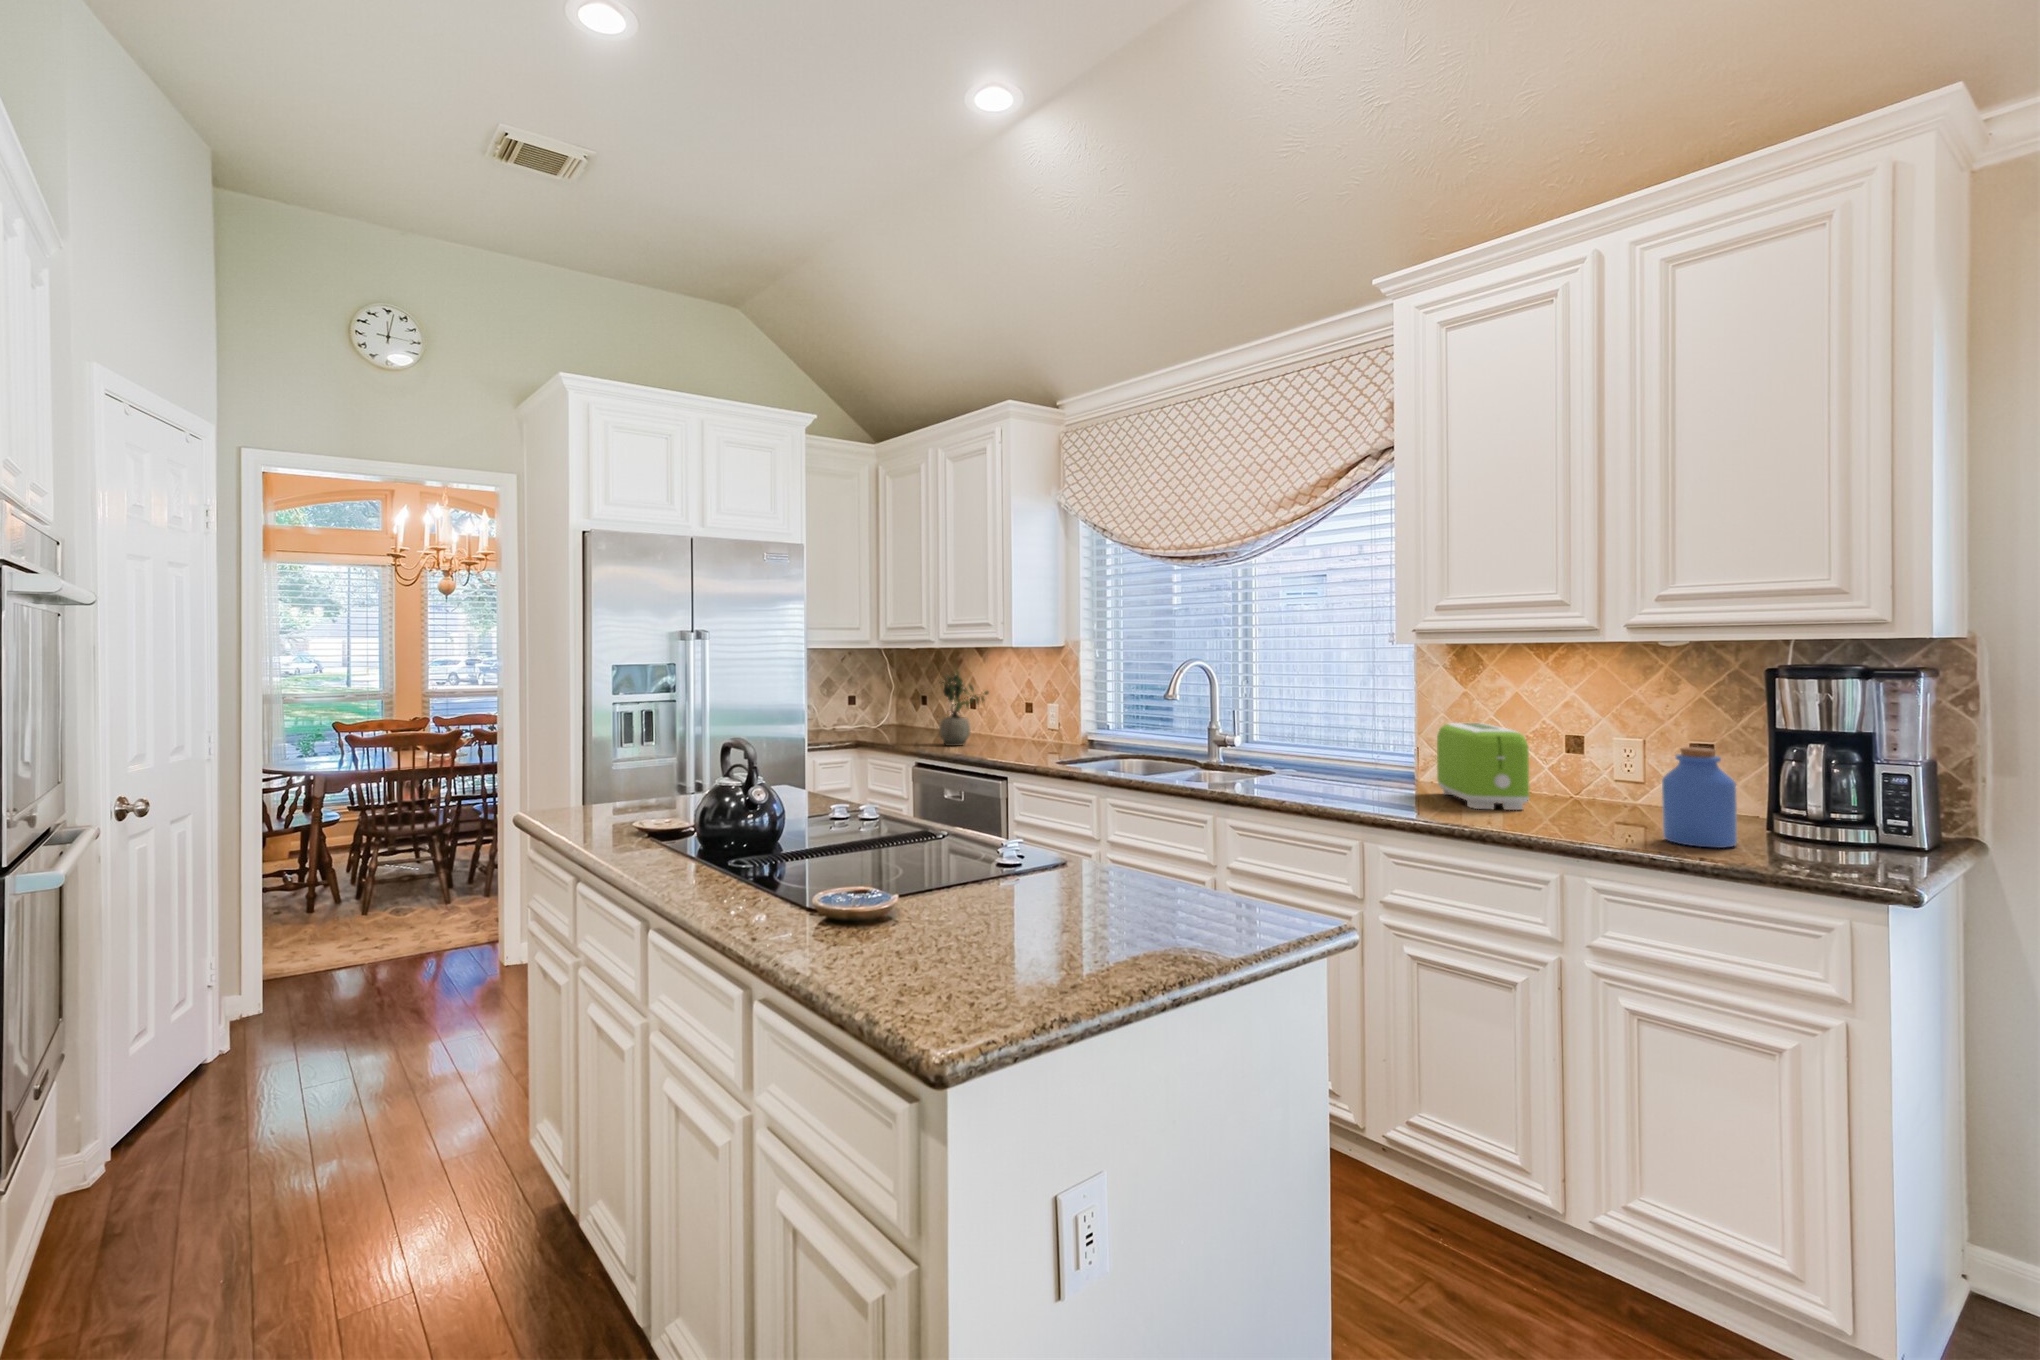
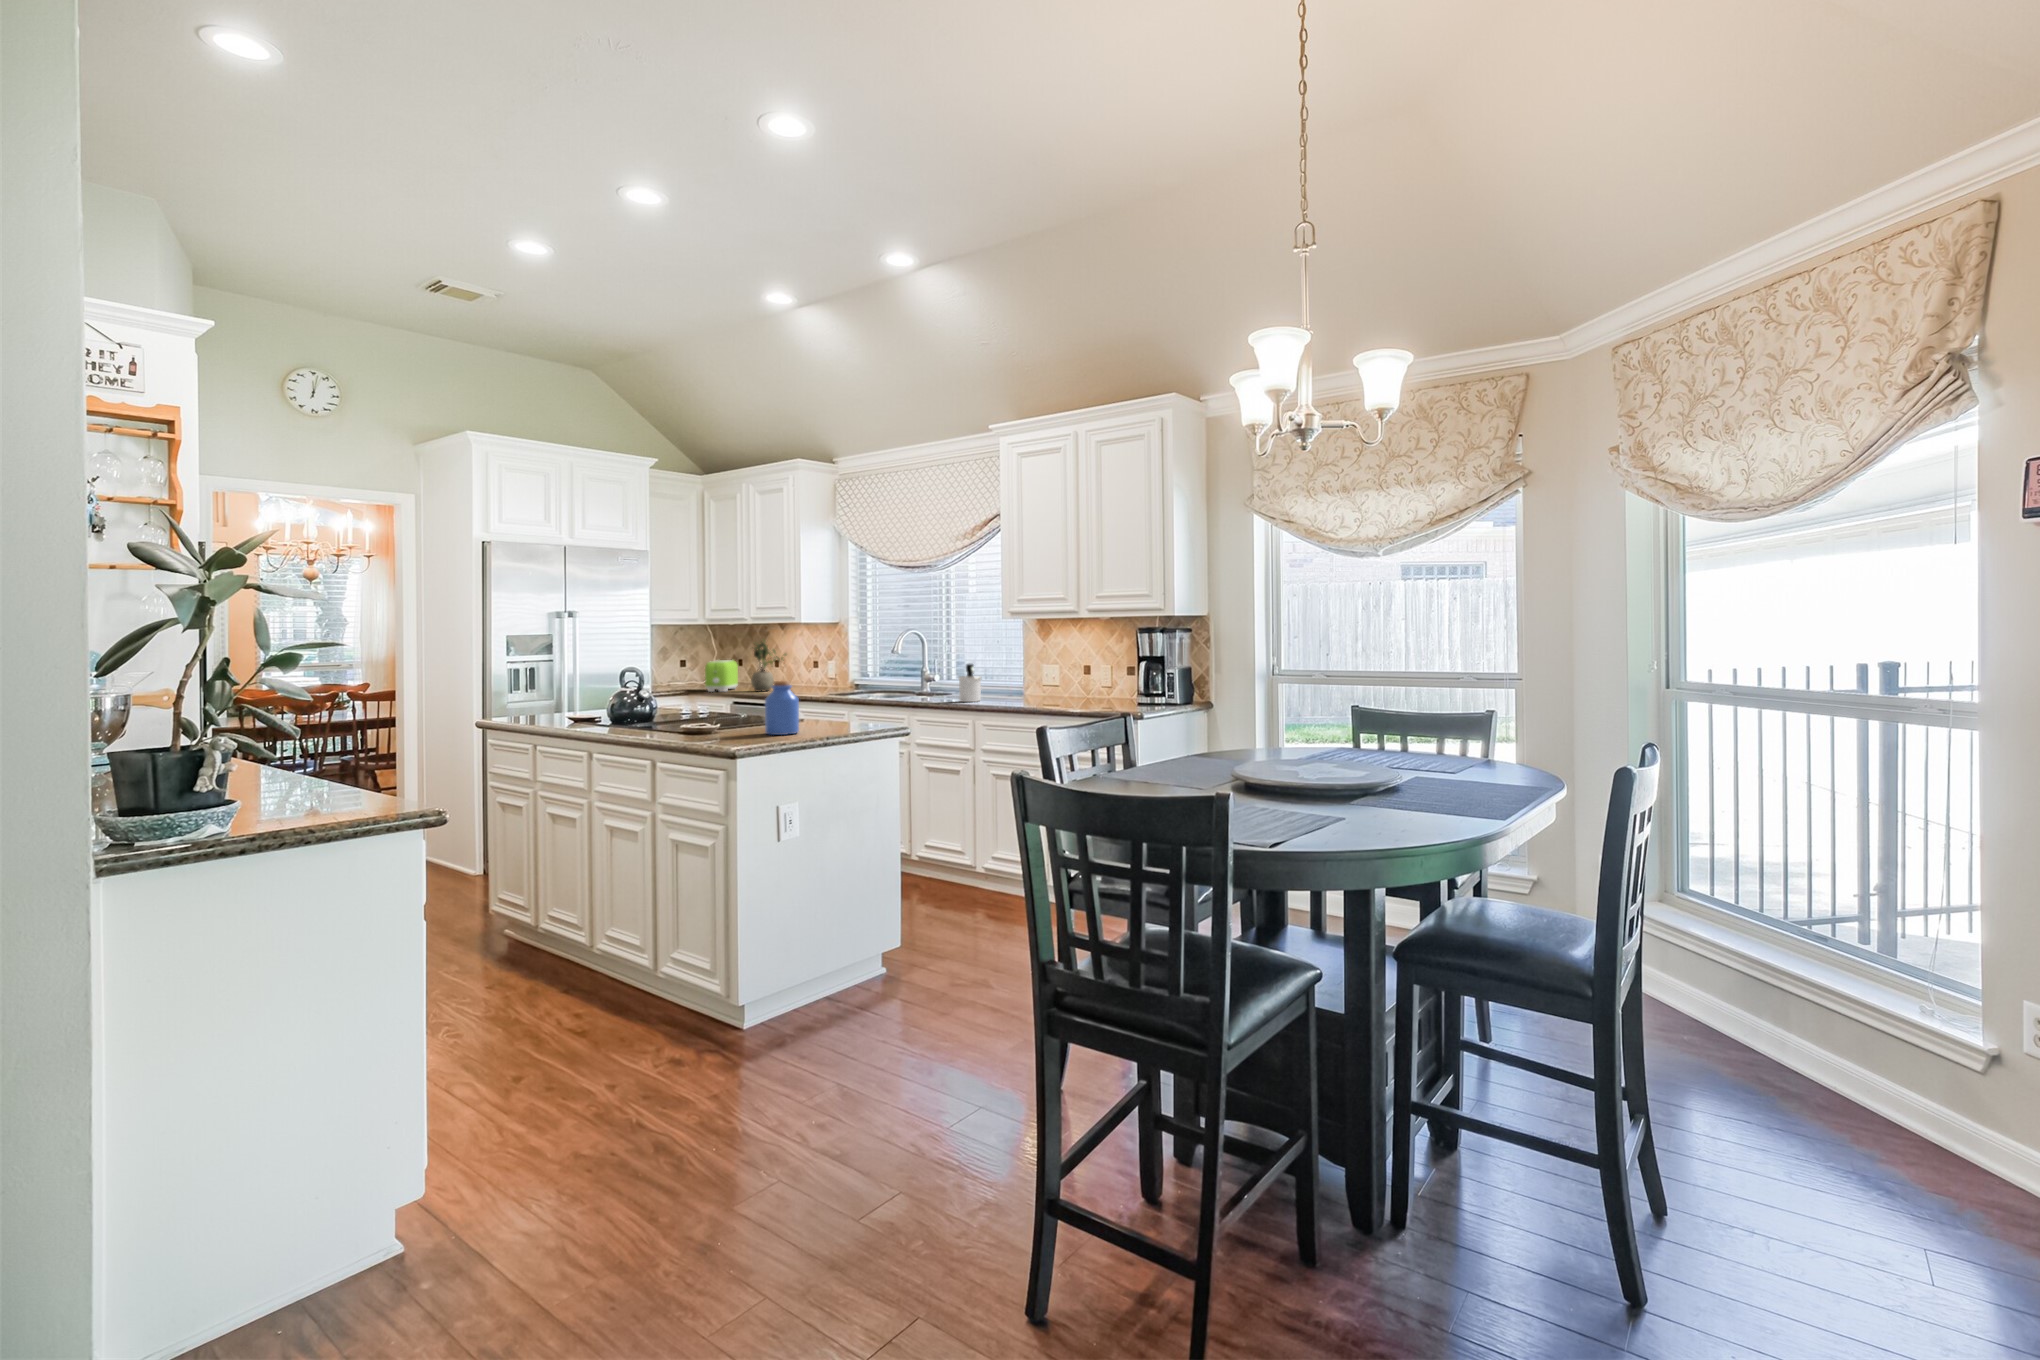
toaster: present [1437,723,1529,810] -> present [705,660,738,692]
soap dispenser: none [1315,726,1361,800] -> present [959,664,981,702]
jar: present [1662,747,1737,848] -> present [765,681,799,735]

